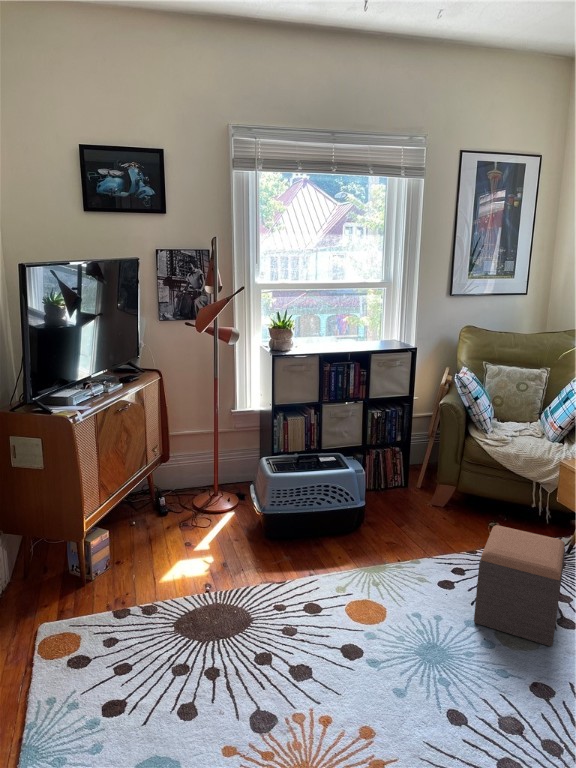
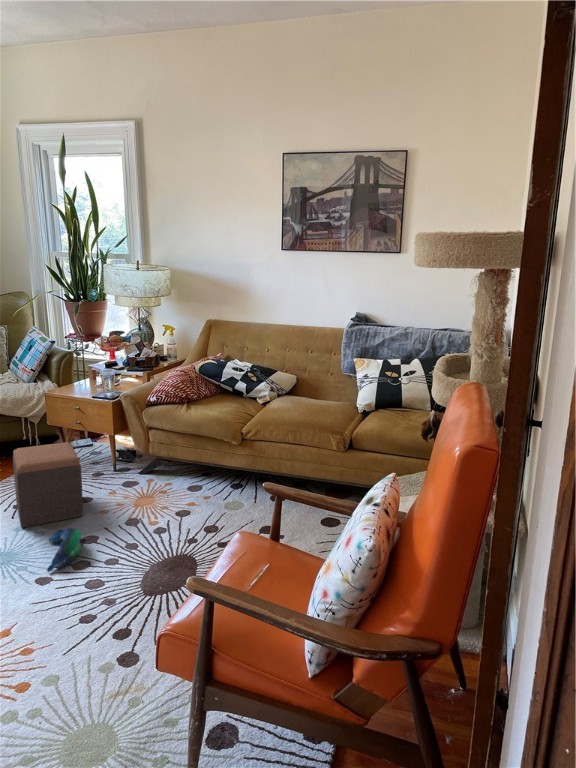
plush toy: none [466,653,529,713] -> present [47,528,86,572]

